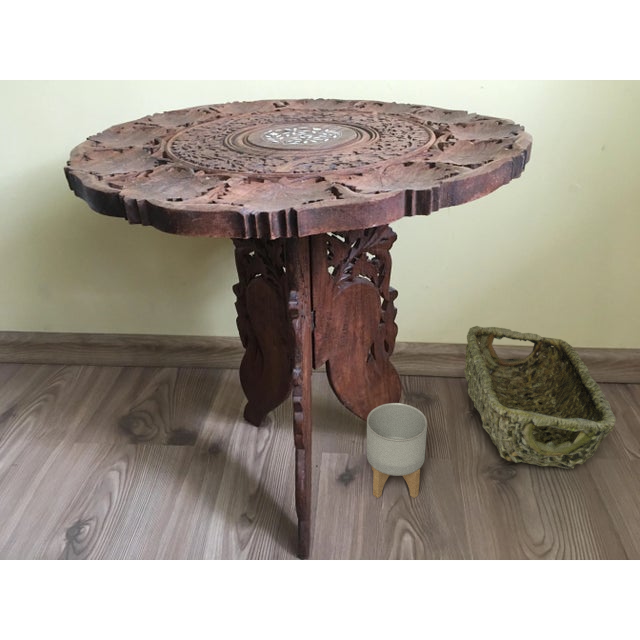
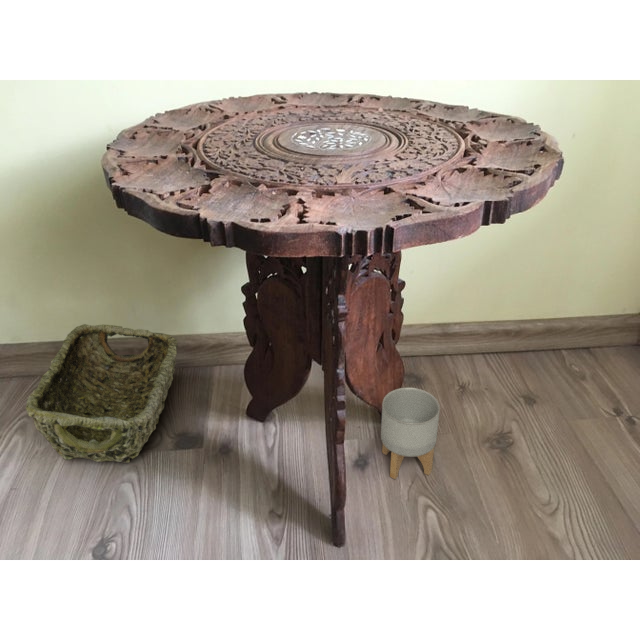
woven basket: present [464,326,617,468] -> present [26,324,177,463]

